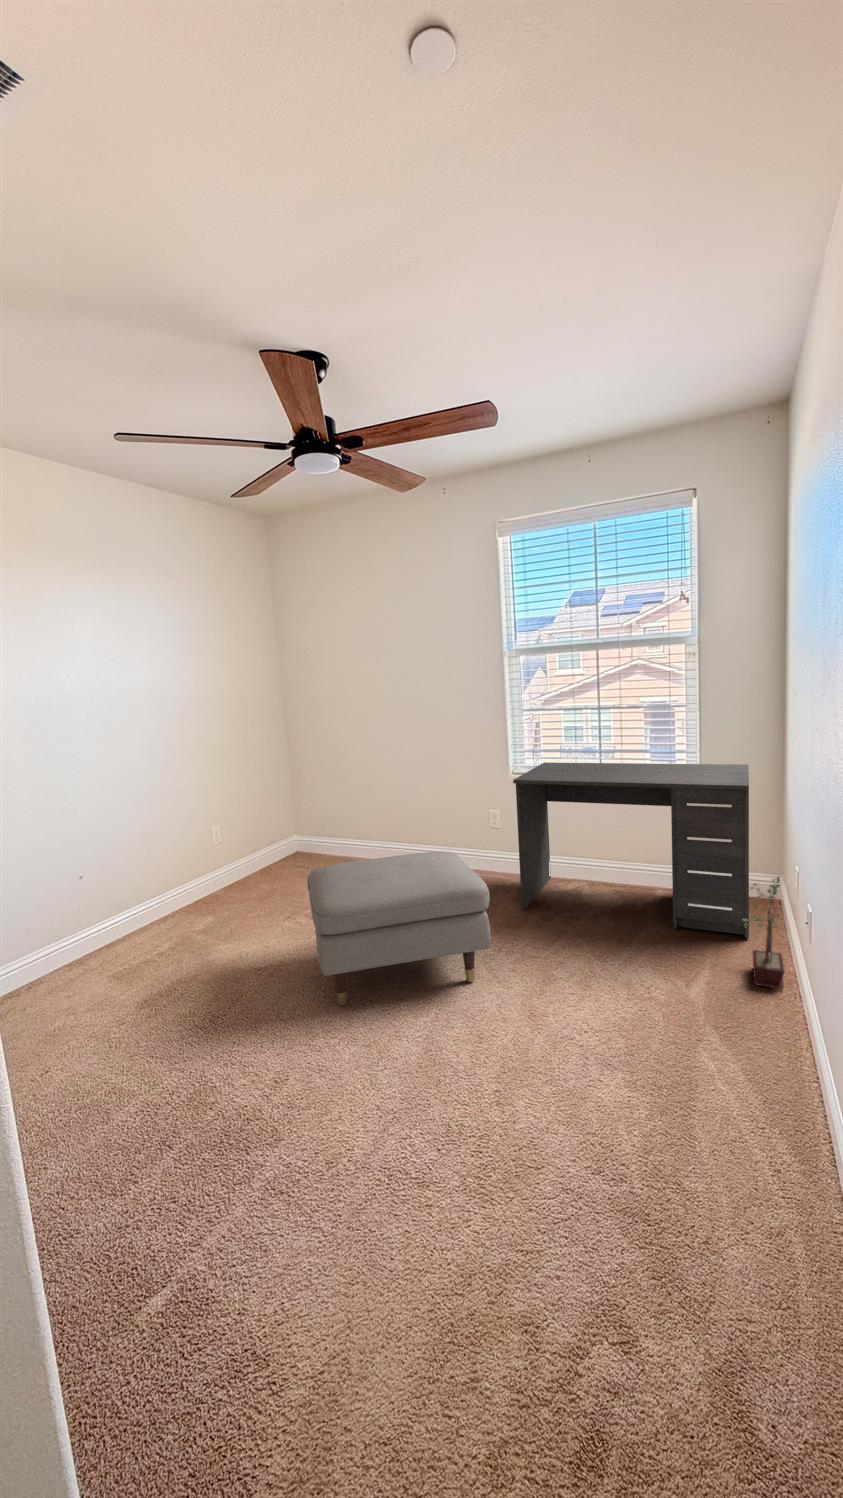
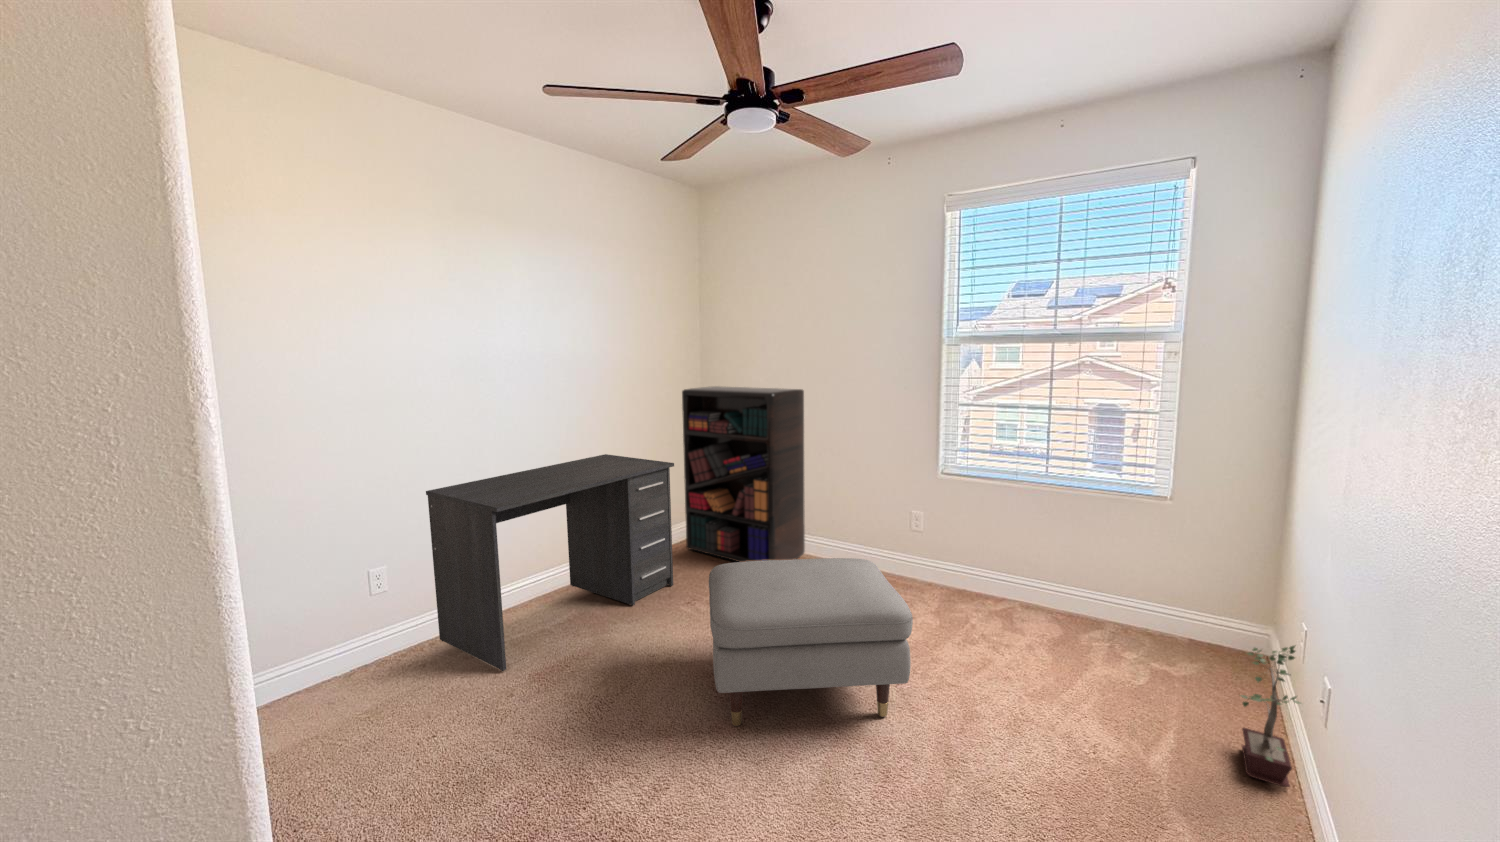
bookshelf: none [266,706,396,879] -> present [682,386,805,562]
desk: present [513,762,749,938] -> present [426,454,674,671]

